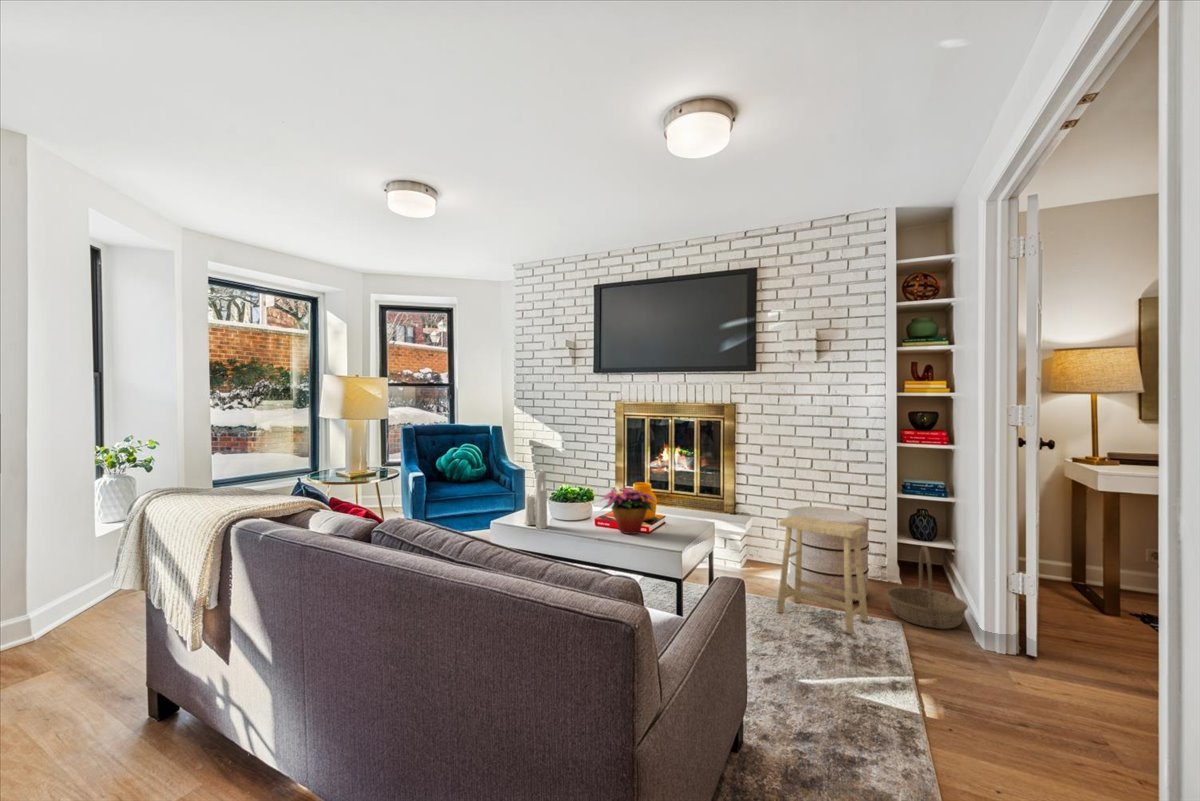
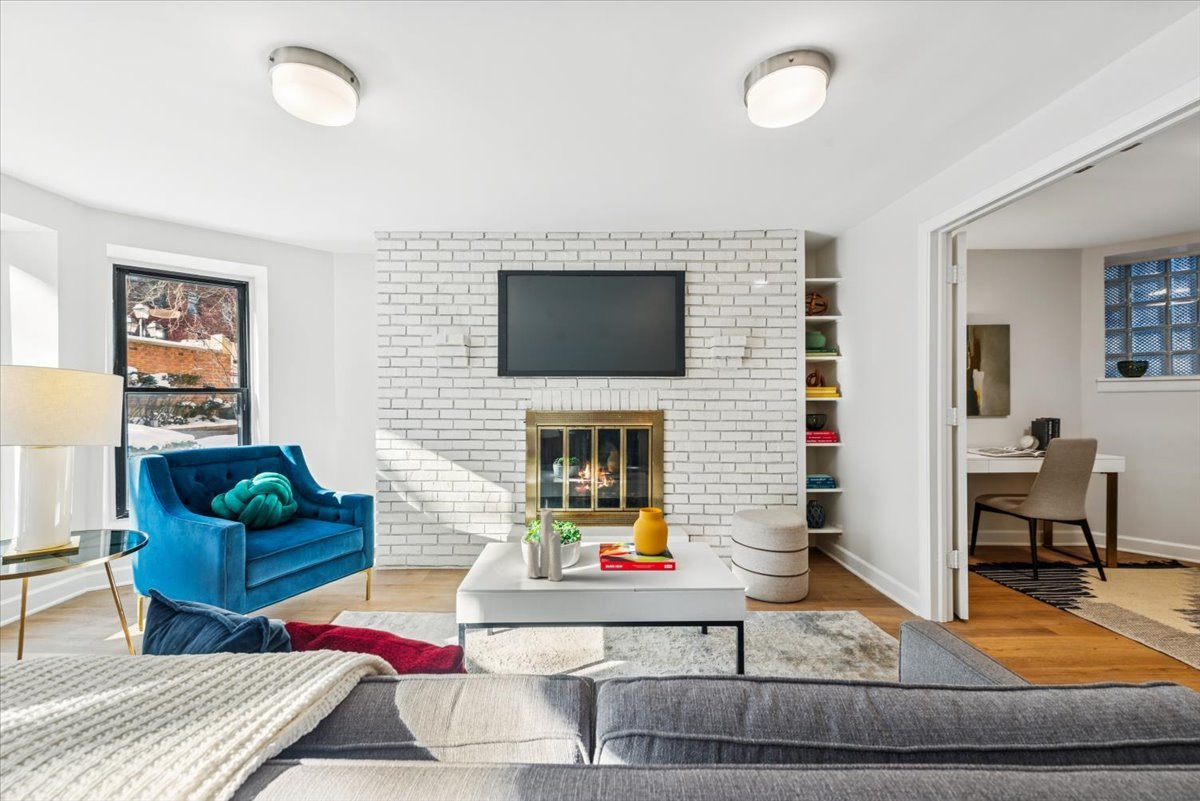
flower arrangement: present [602,488,653,534] -> none [623,518,698,573]
footstool: present [777,516,868,634] -> none [764,525,841,633]
basket: present [886,546,968,629] -> none [835,539,903,612]

